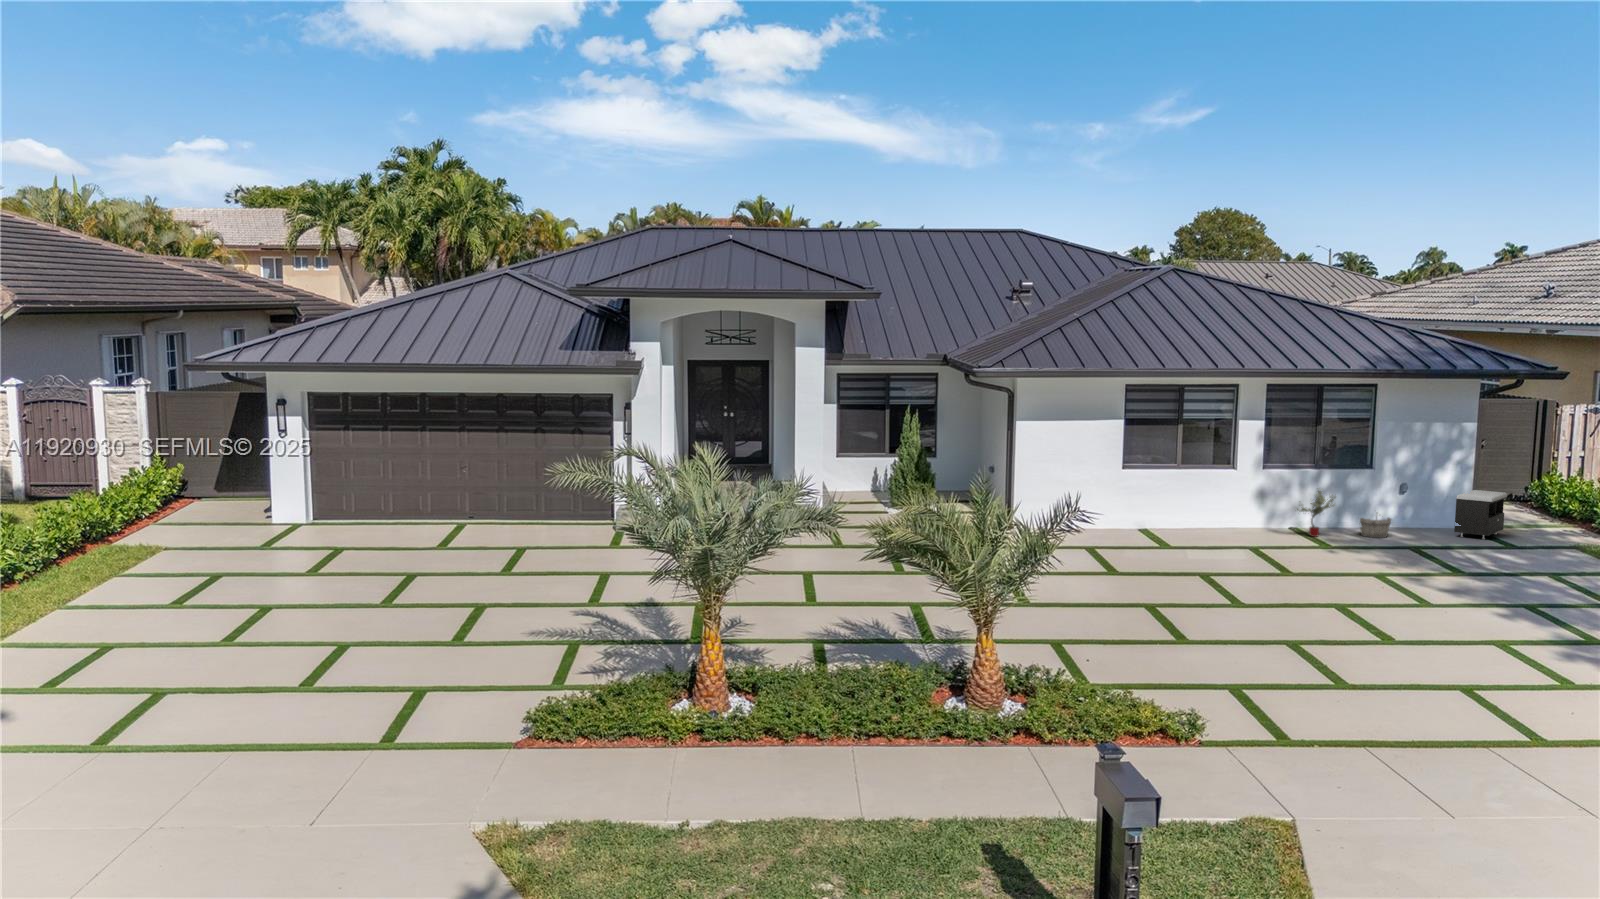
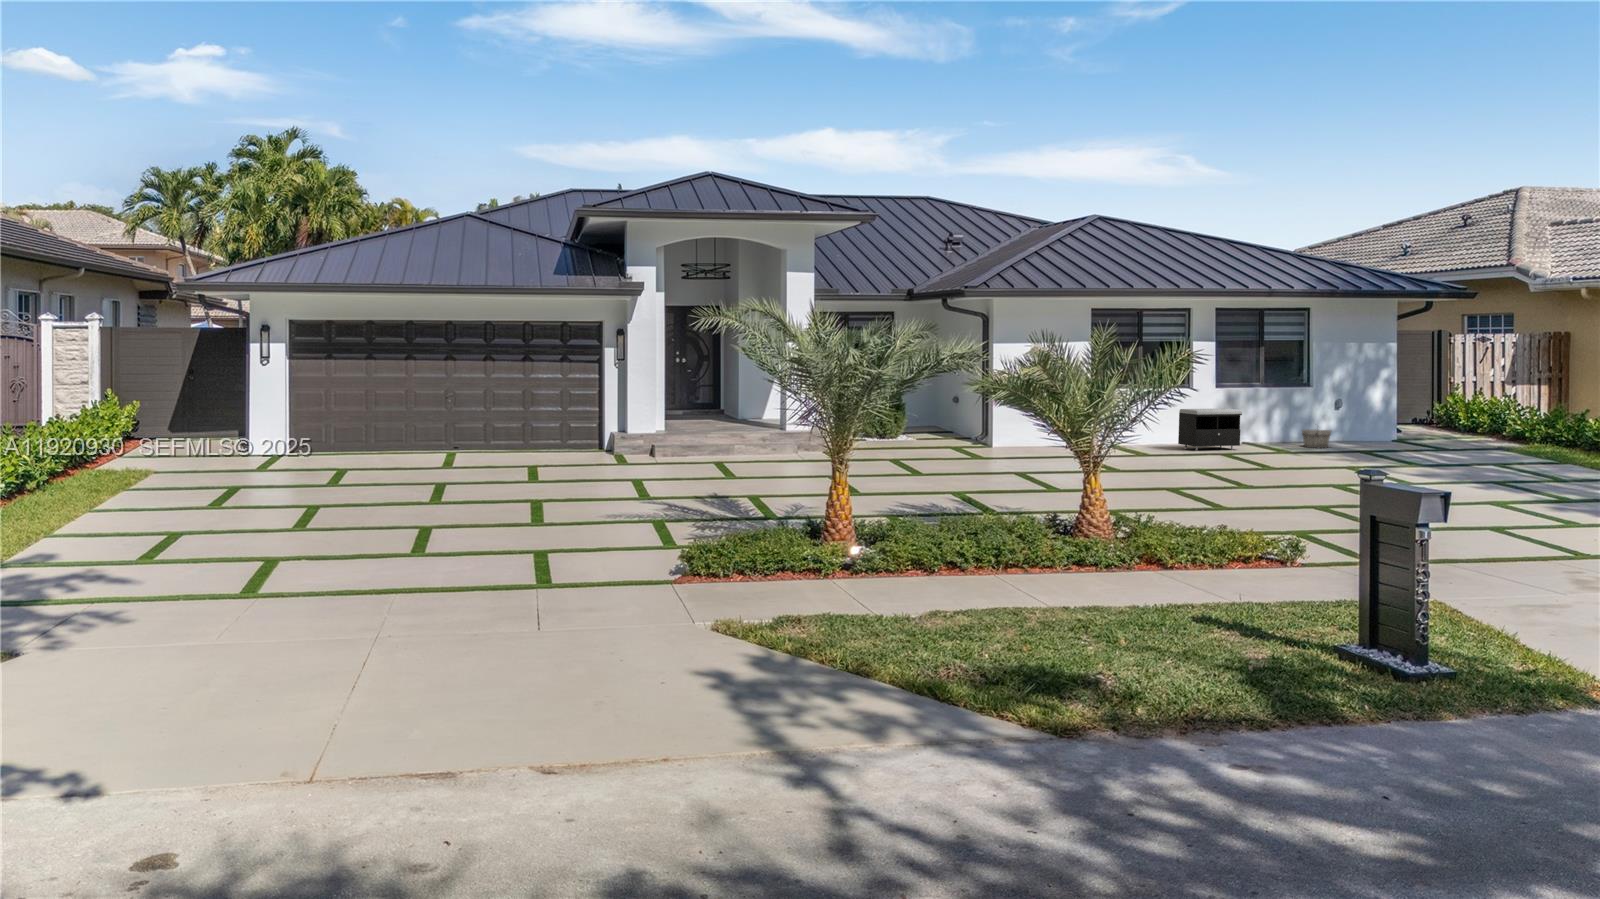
potted tree: present [1297,488,1336,537] -> none [1247,403,1283,448]
storage bench: present [1454,490,1507,539] -> present [1178,409,1242,450]

